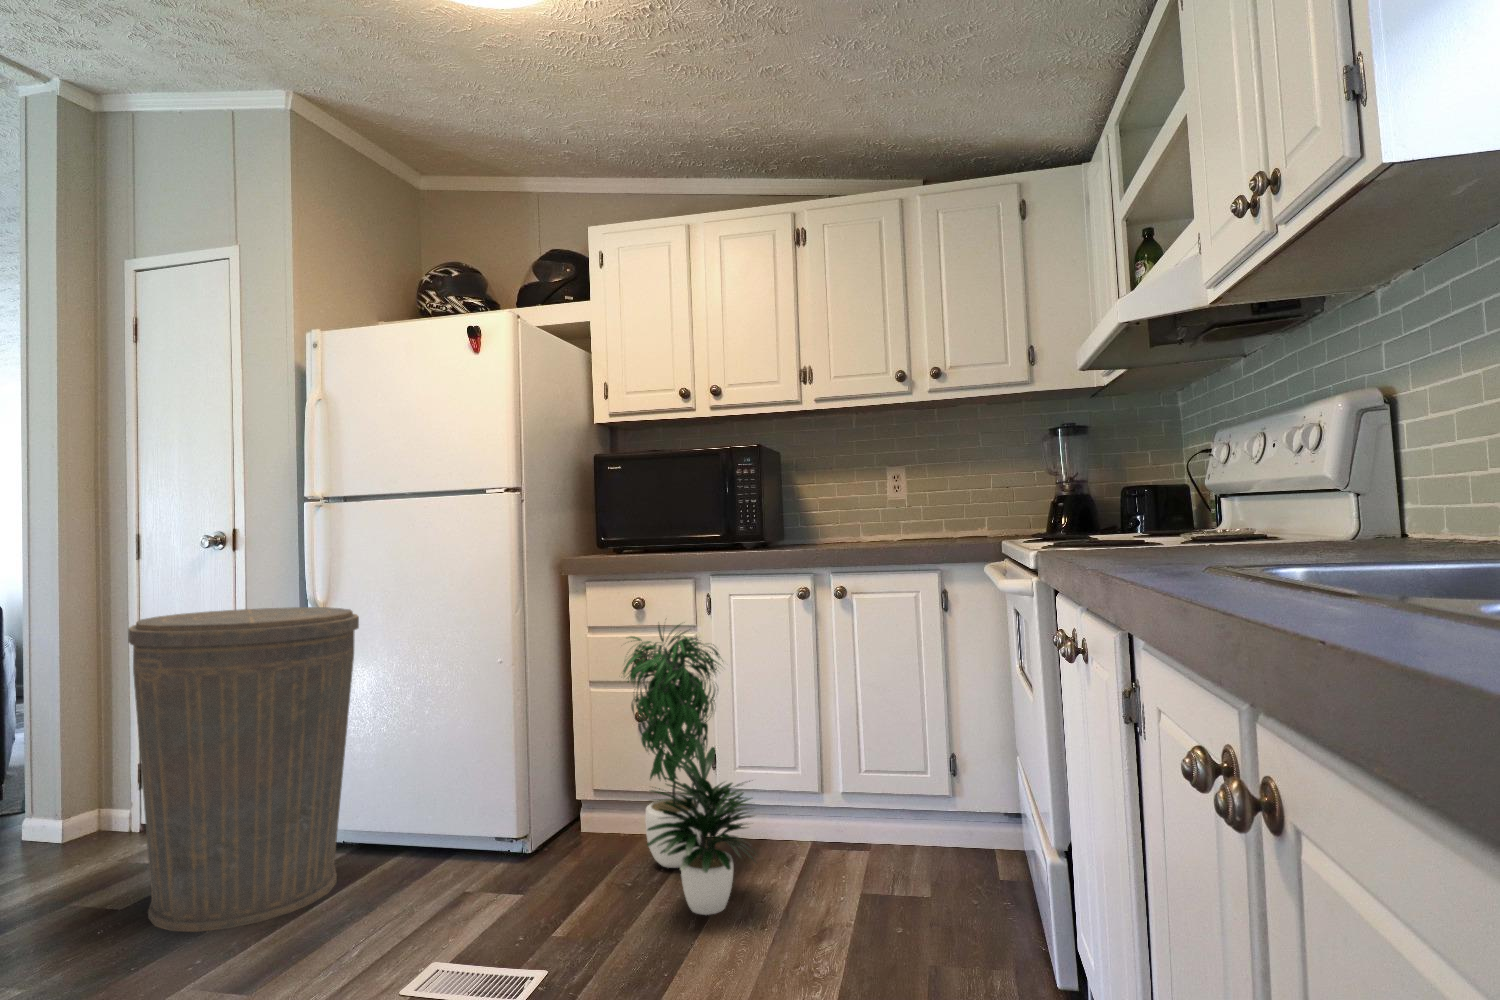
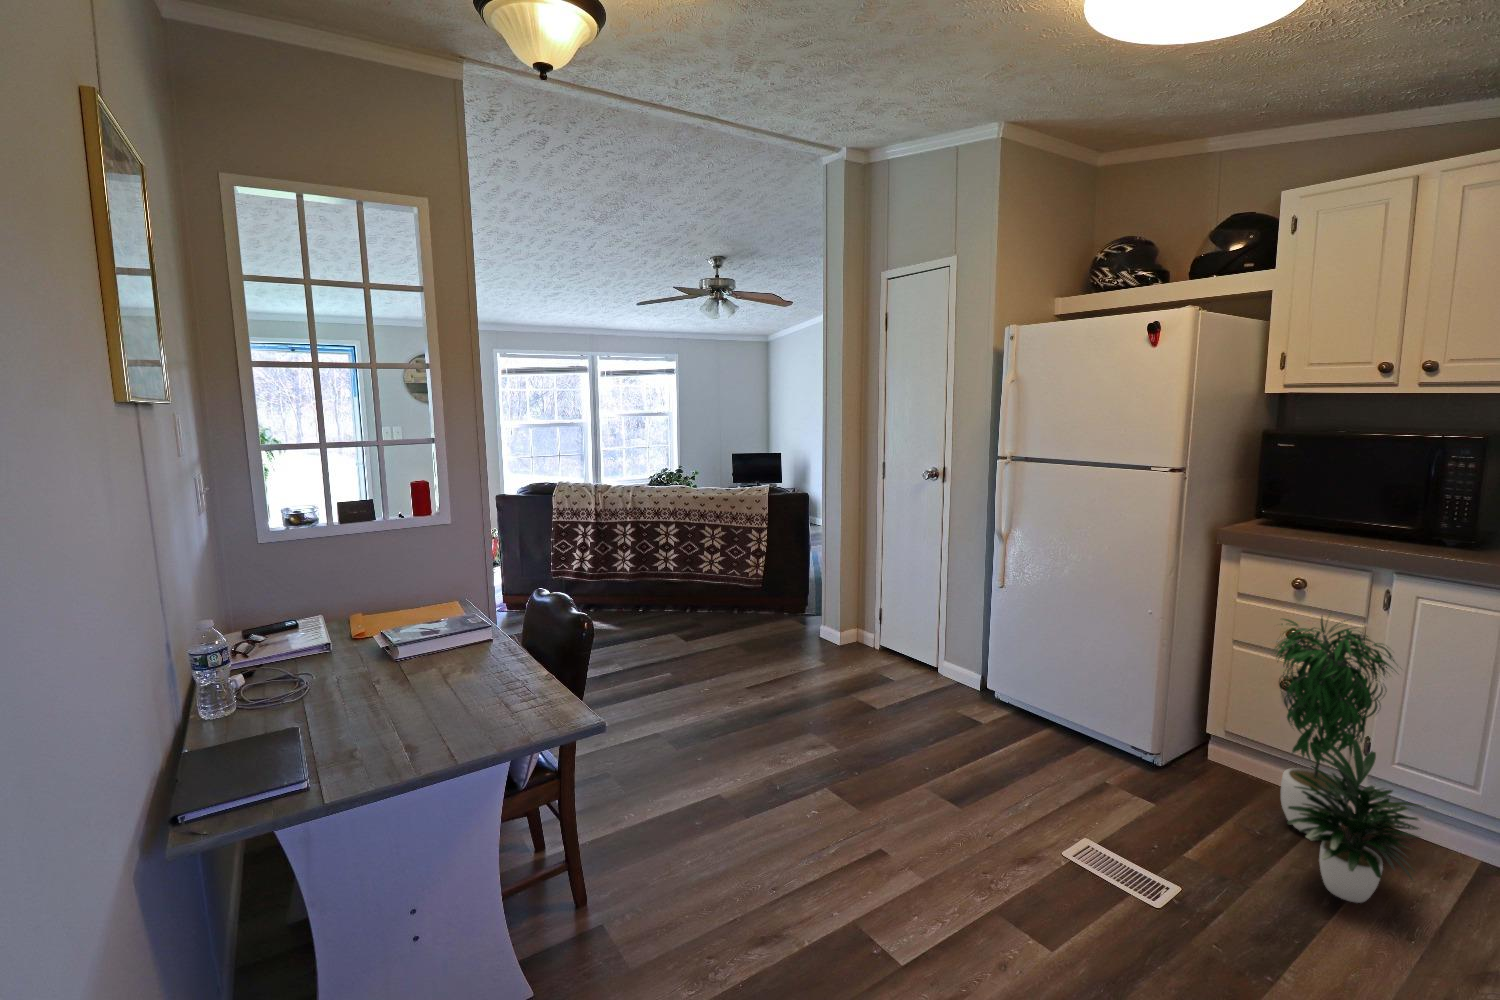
trash can: present [128,607,359,932] -> none [891,535,1036,758]

